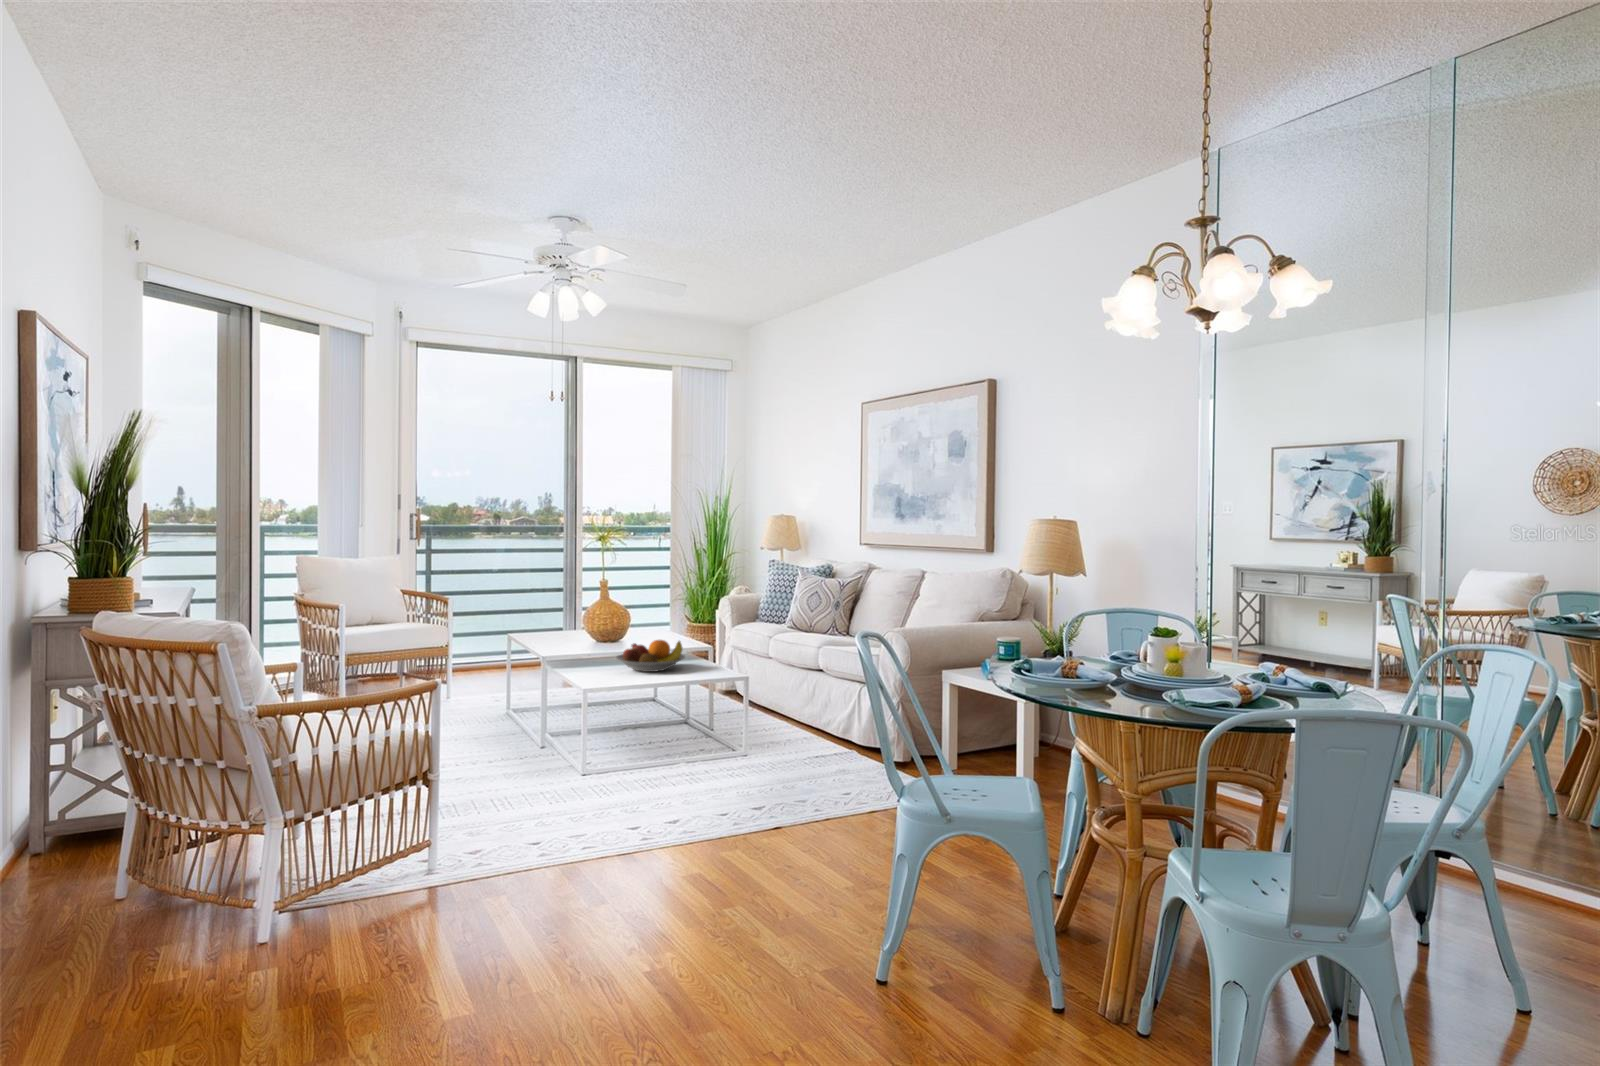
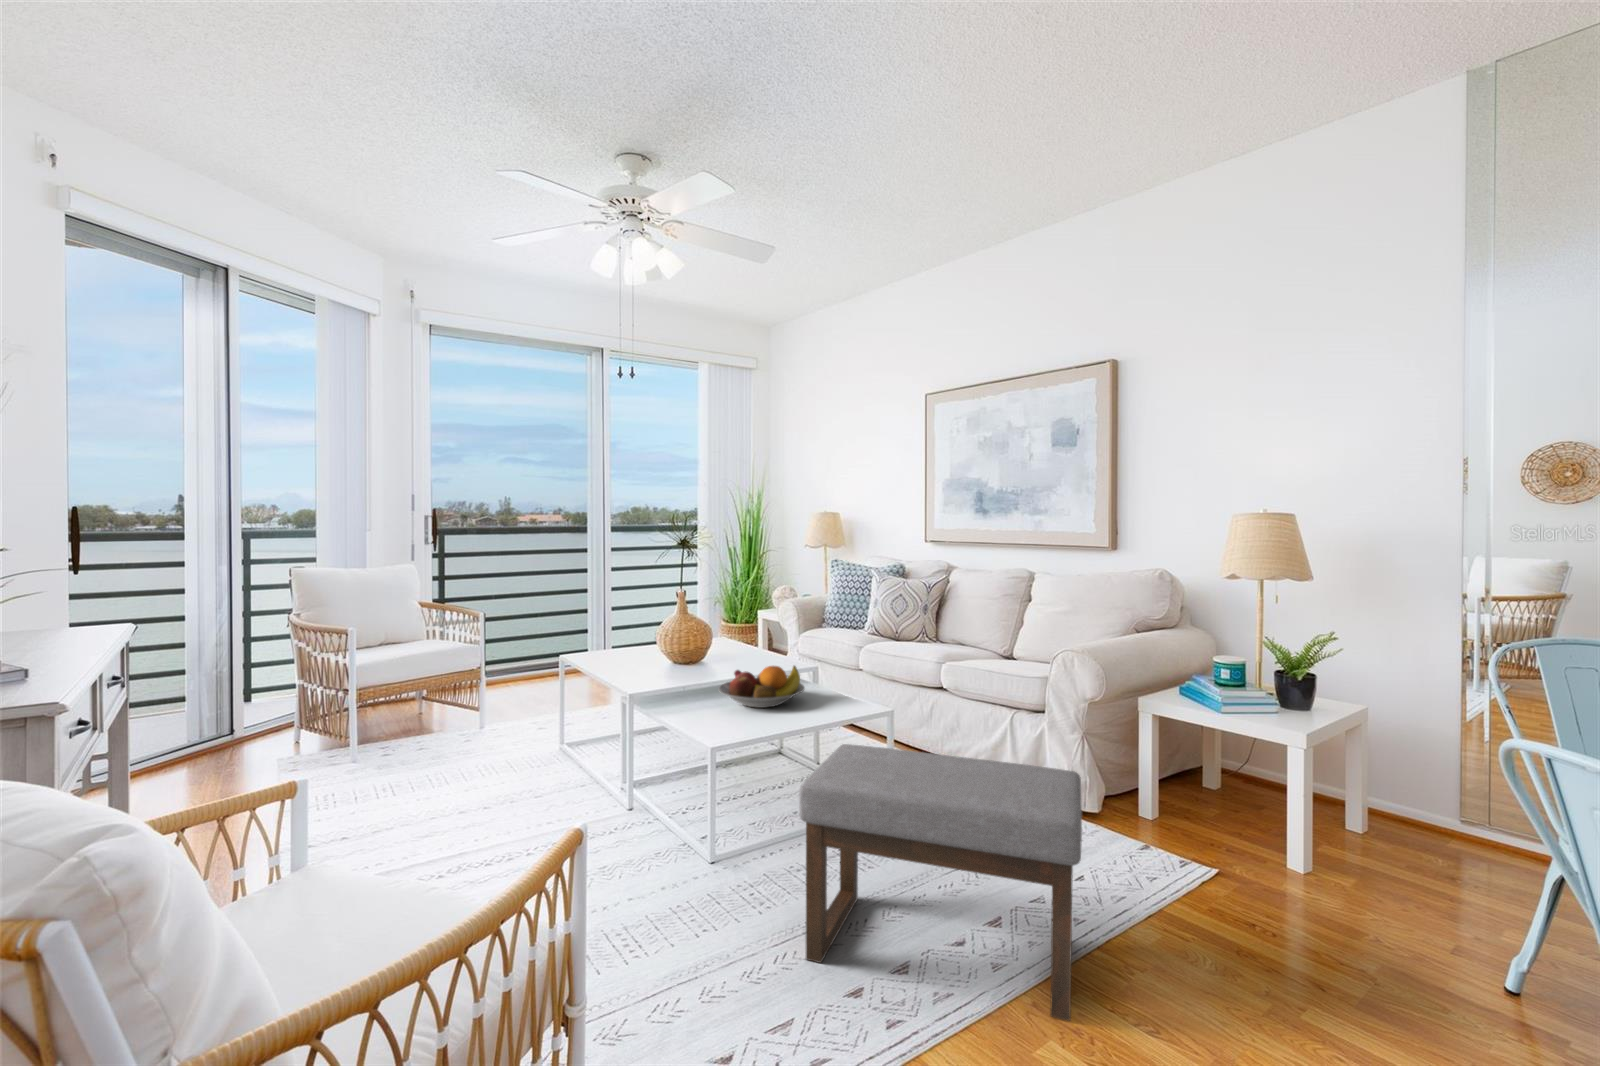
ottoman: none [612,683,808,844] -> present [799,744,1082,1021]

